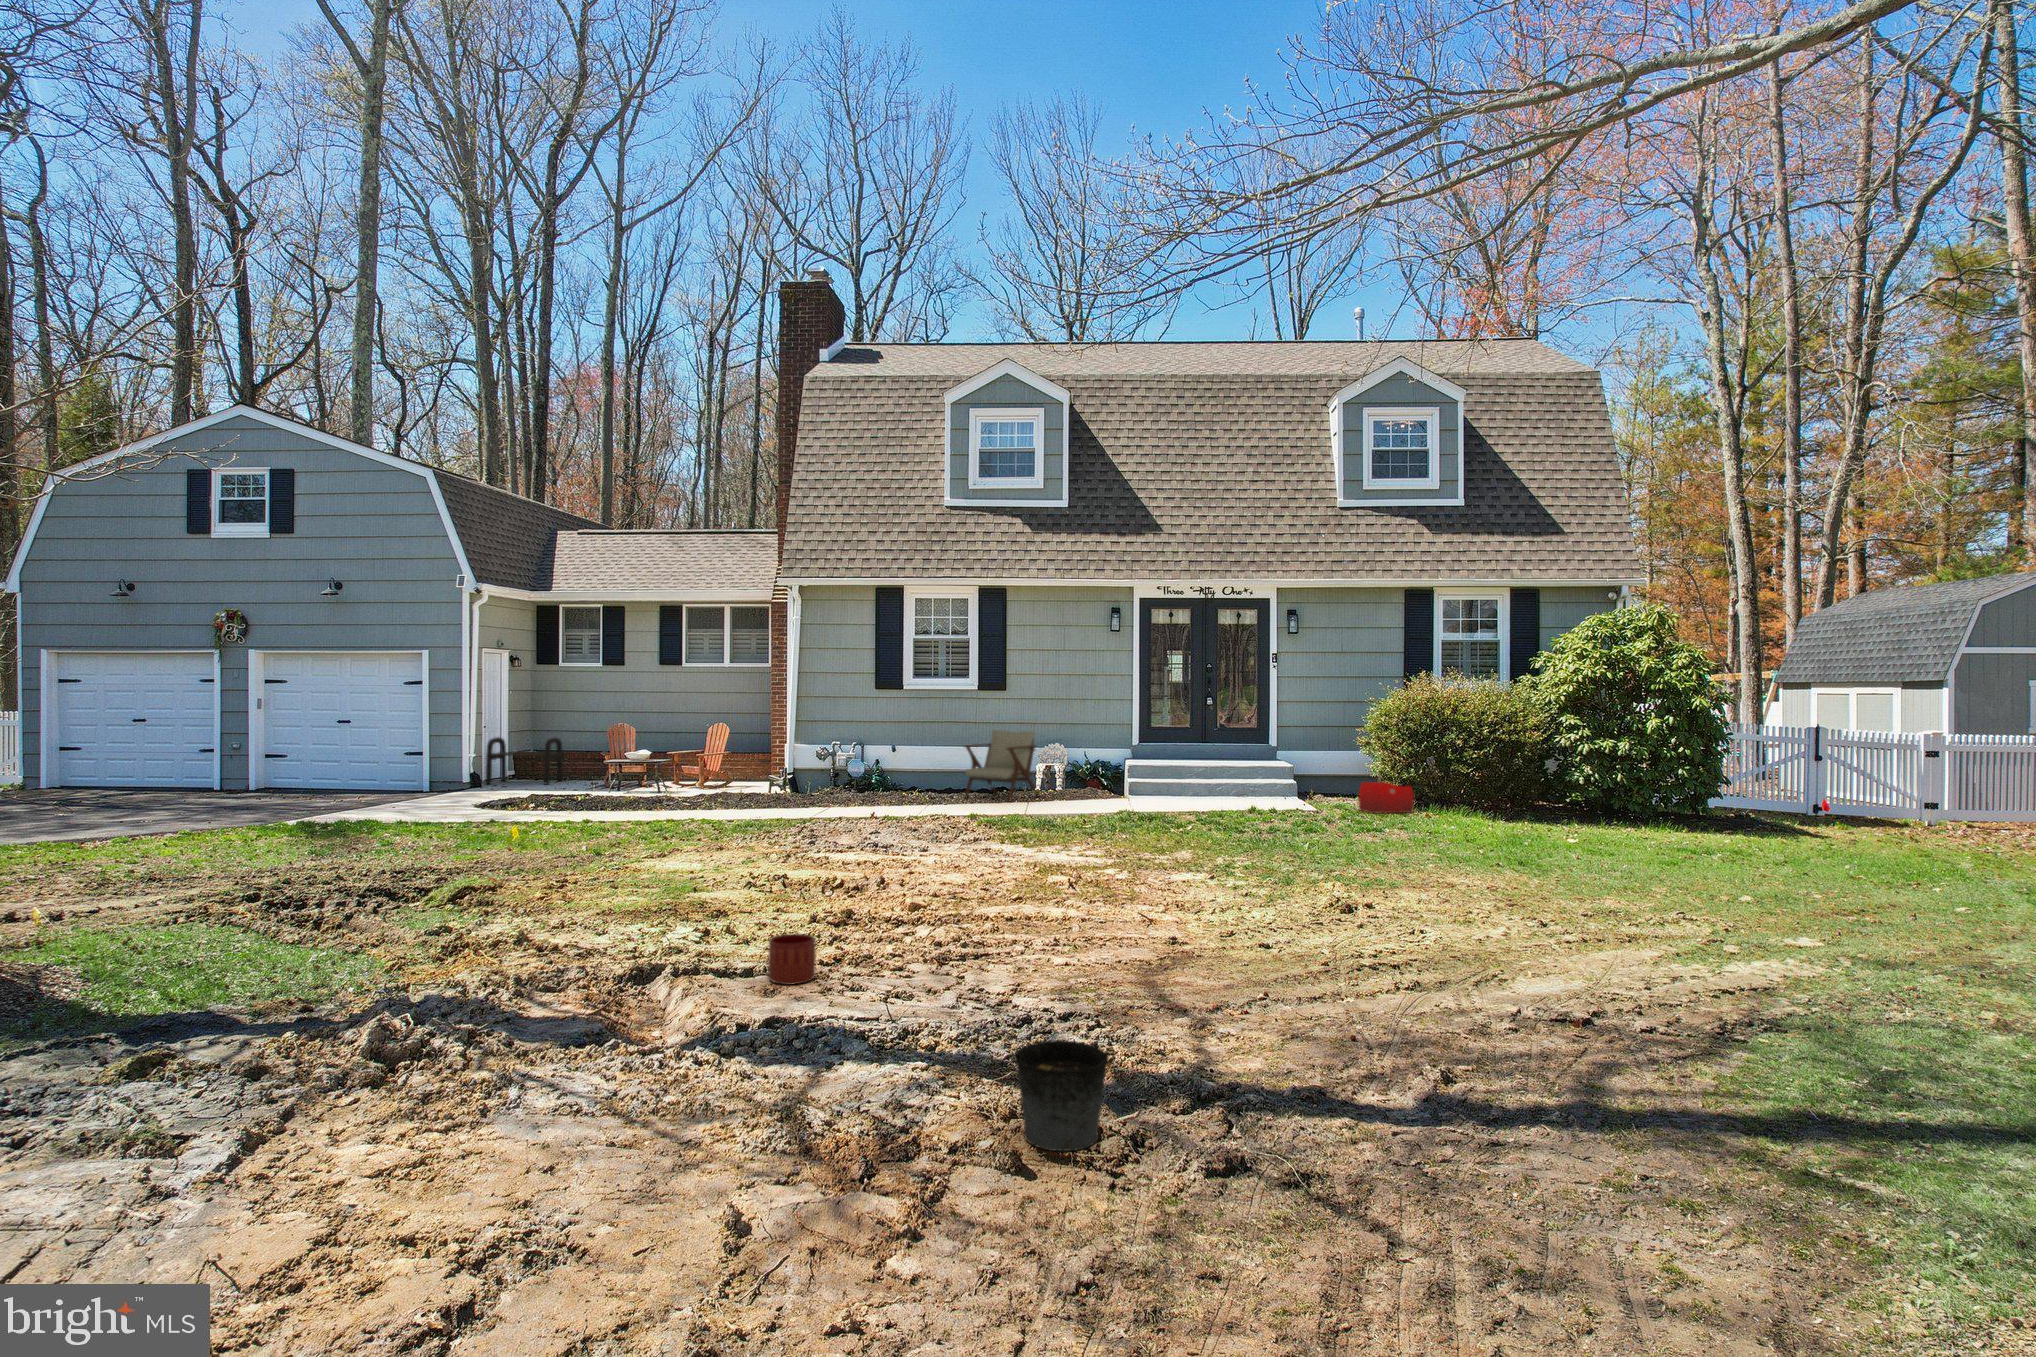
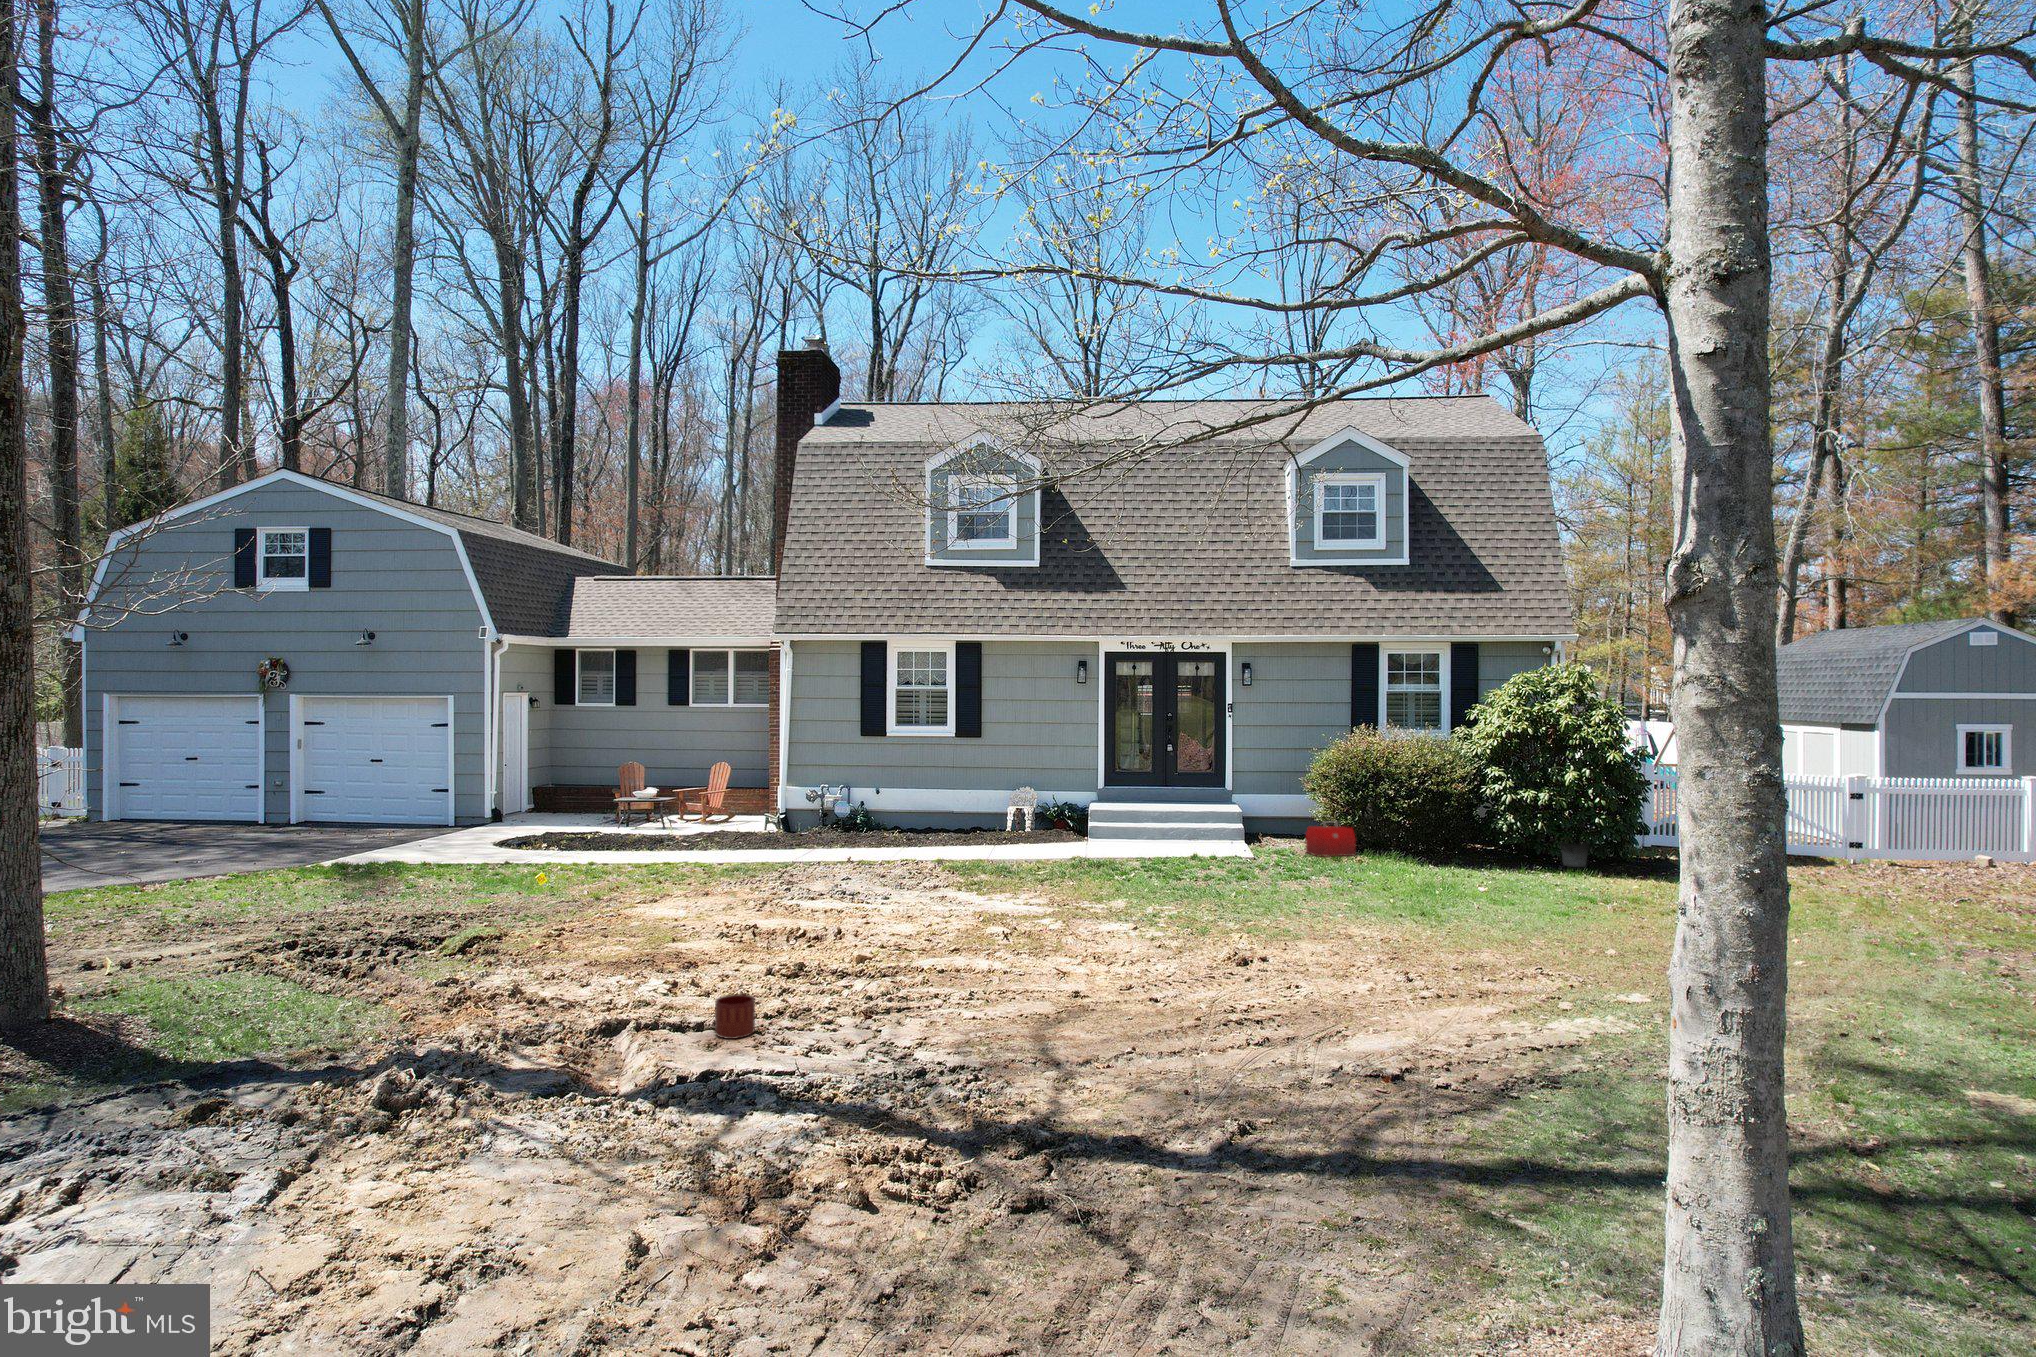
lounge chair: present [964,730,1039,802] -> none [942,773,1014,842]
bench: present [486,737,563,784] -> none [505,776,576,821]
bucket: present [1009,1040,1115,1151] -> present [1560,842,1590,867]

